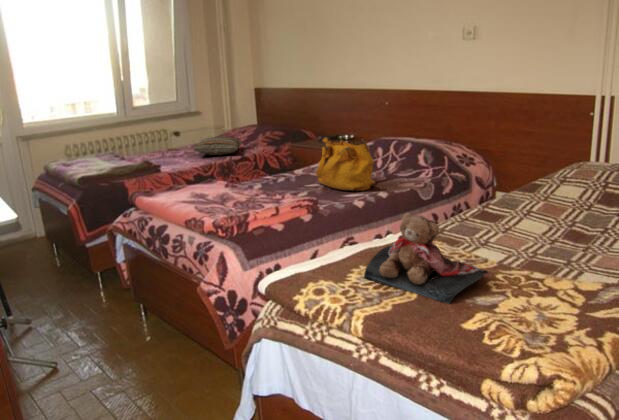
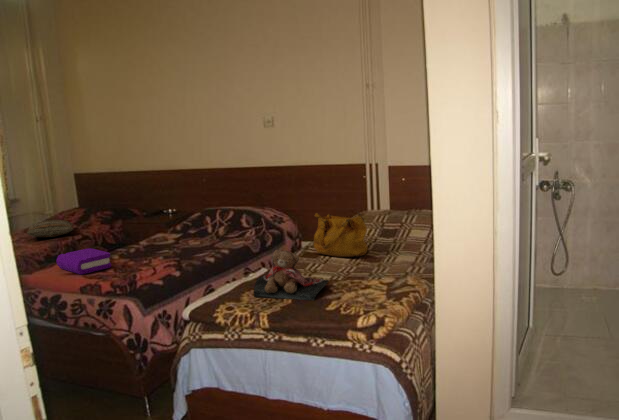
handbag: present [316,138,375,191] -> present [314,212,368,257]
book: none [181,174,235,205] -> present [56,248,111,274]

